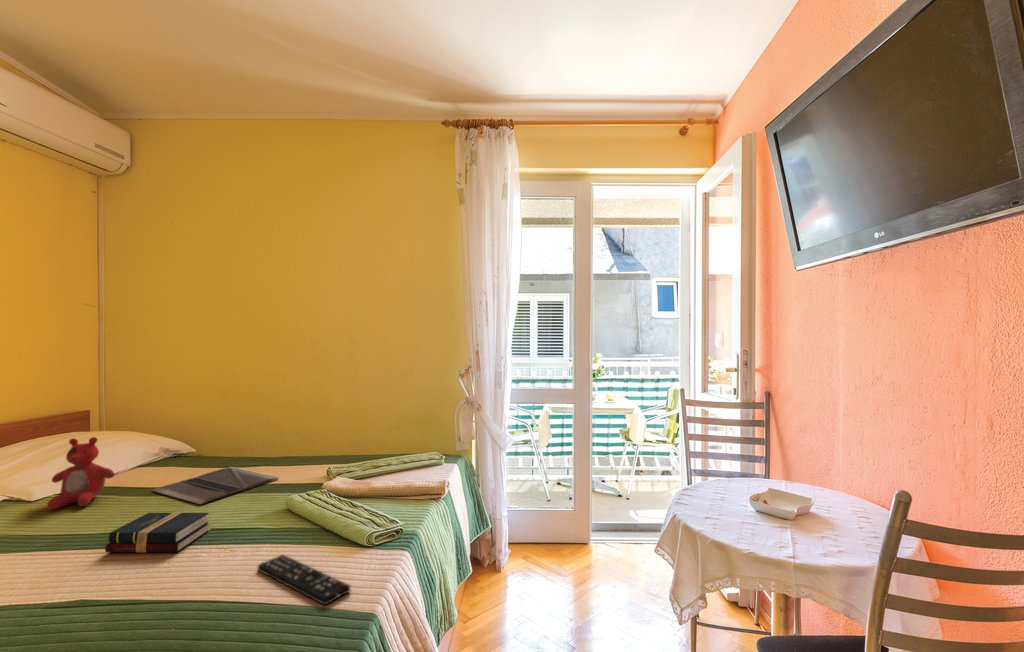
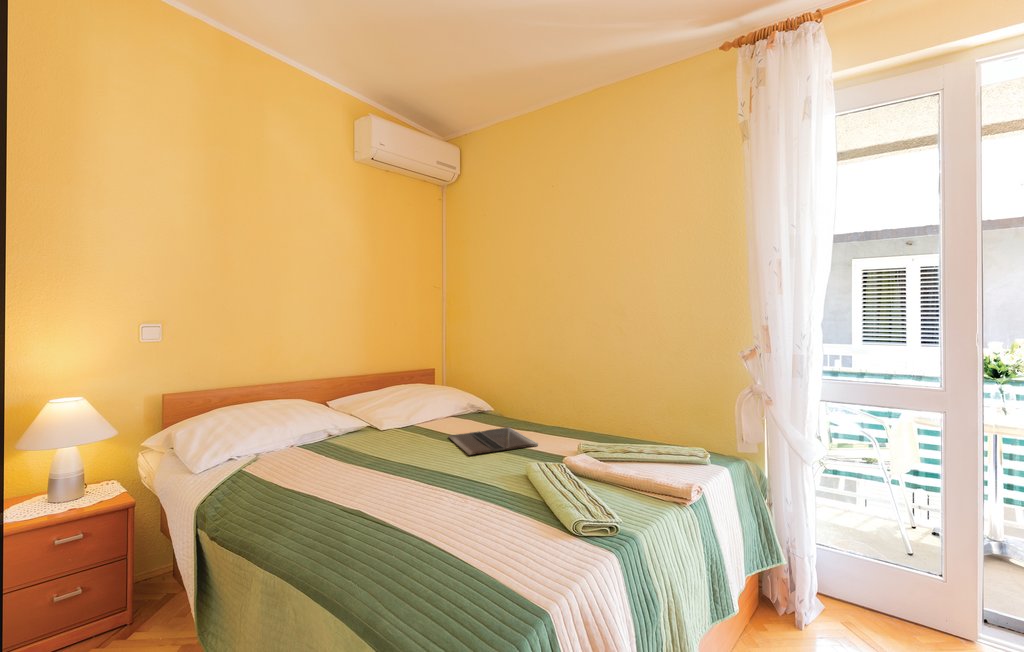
stuffed bear: present [47,437,115,509] -> none [386,387,426,440]
hardback book: present [105,512,211,552] -> none [391,454,464,491]
remote control: present [258,555,350,605] -> none [470,518,527,583]

